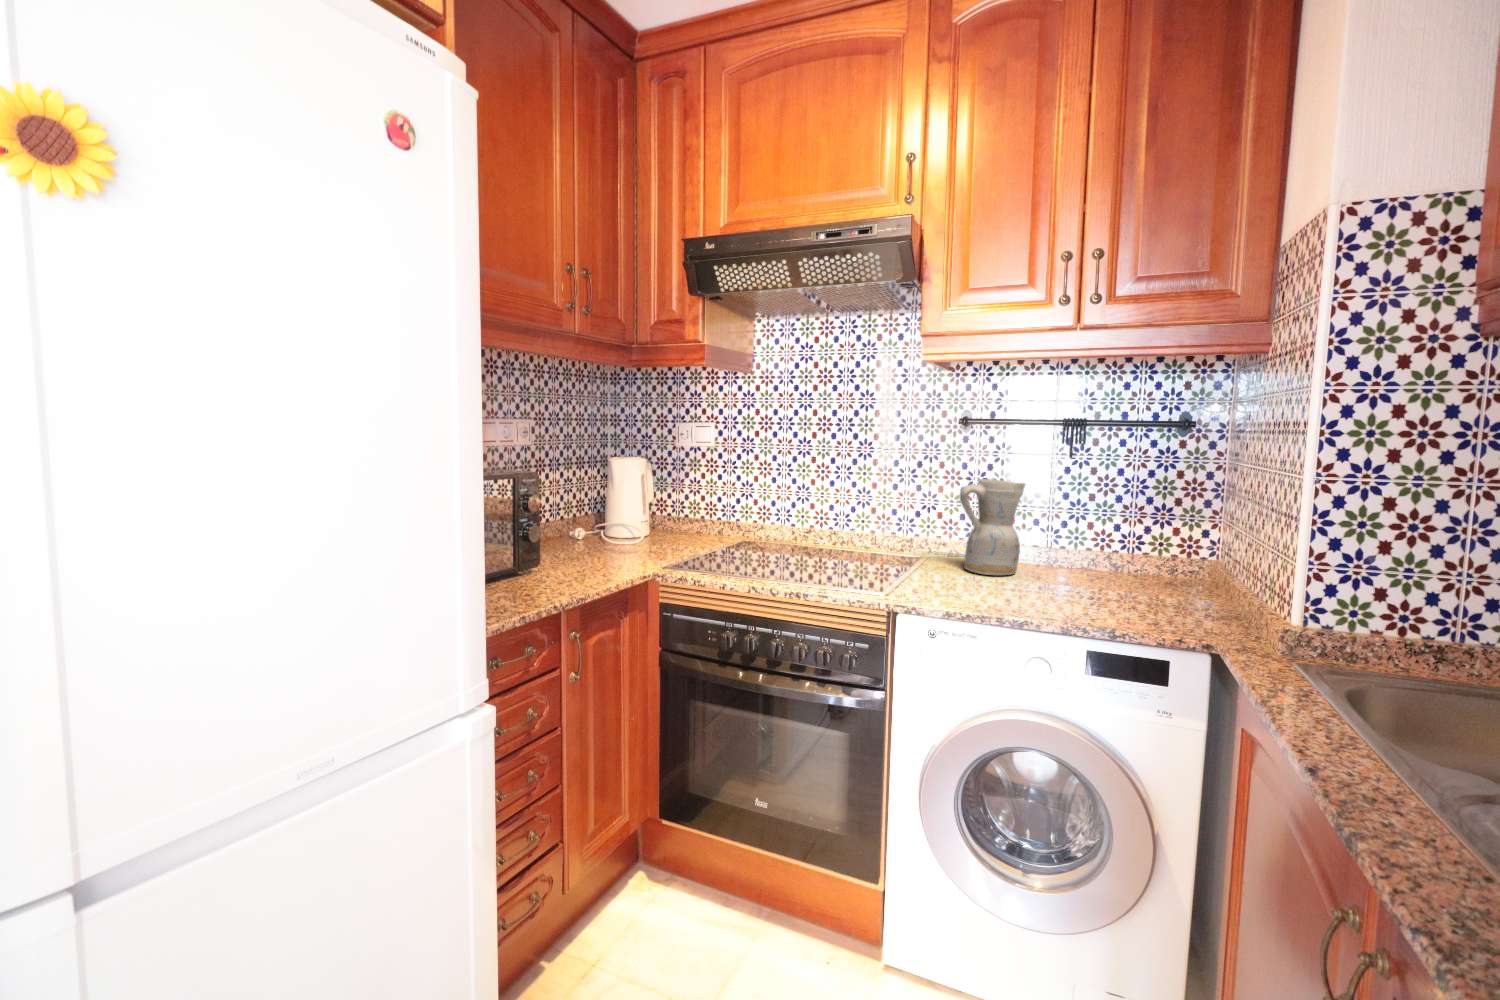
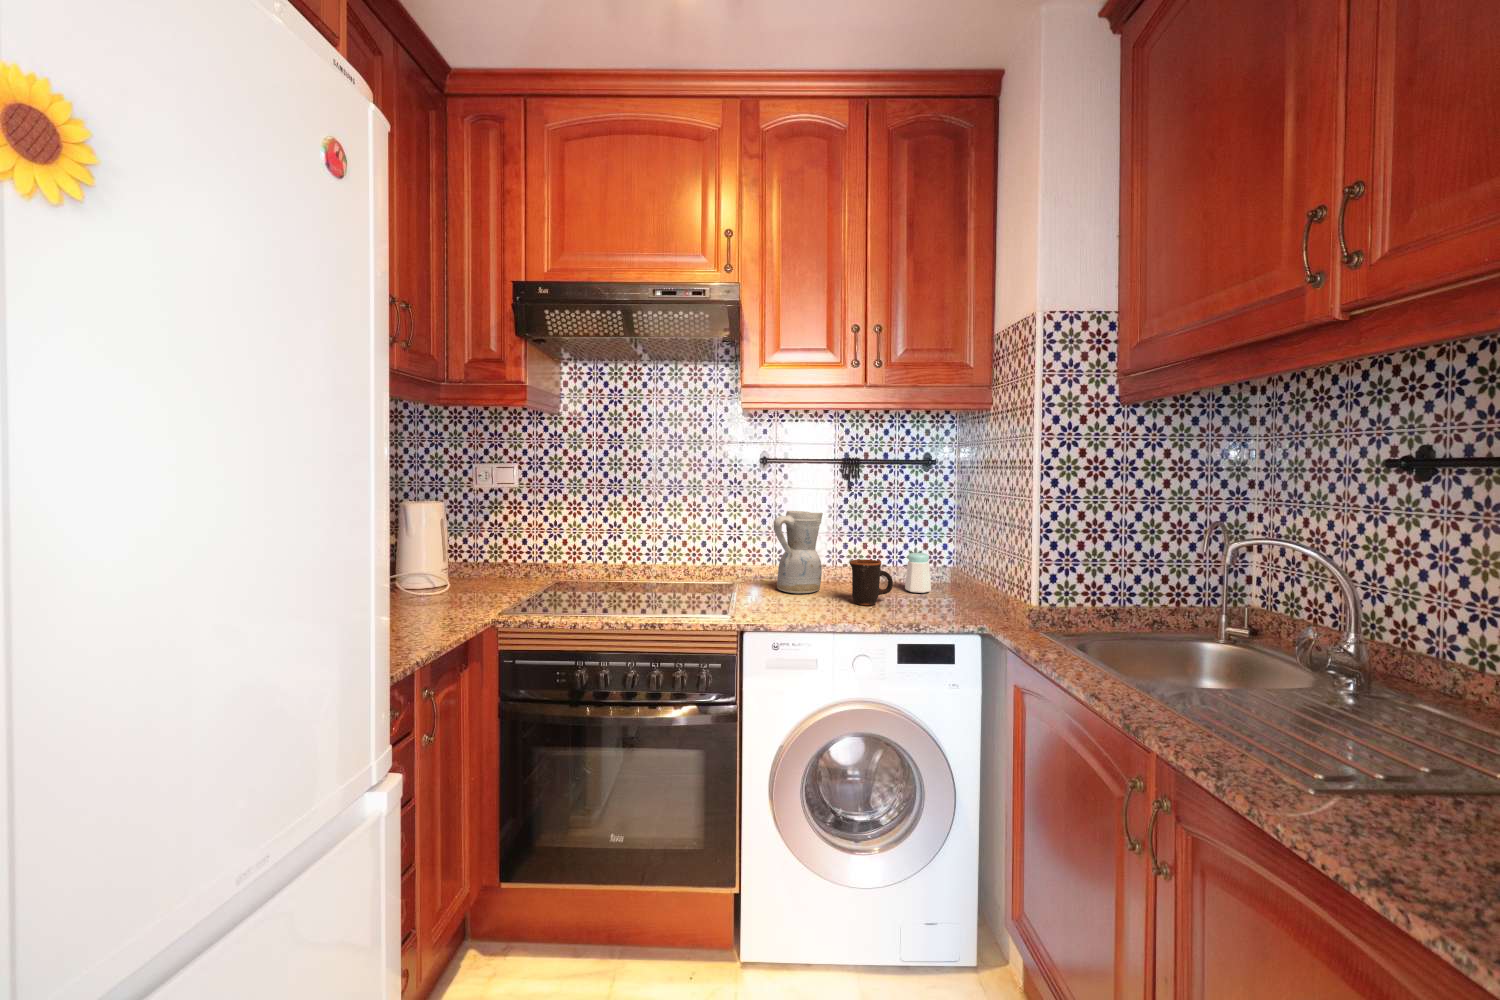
salt shaker: none [1133,540,1170,591] -> present [905,553,931,593]
mug: none [1043,541,1103,596] -> present [850,559,893,605]

